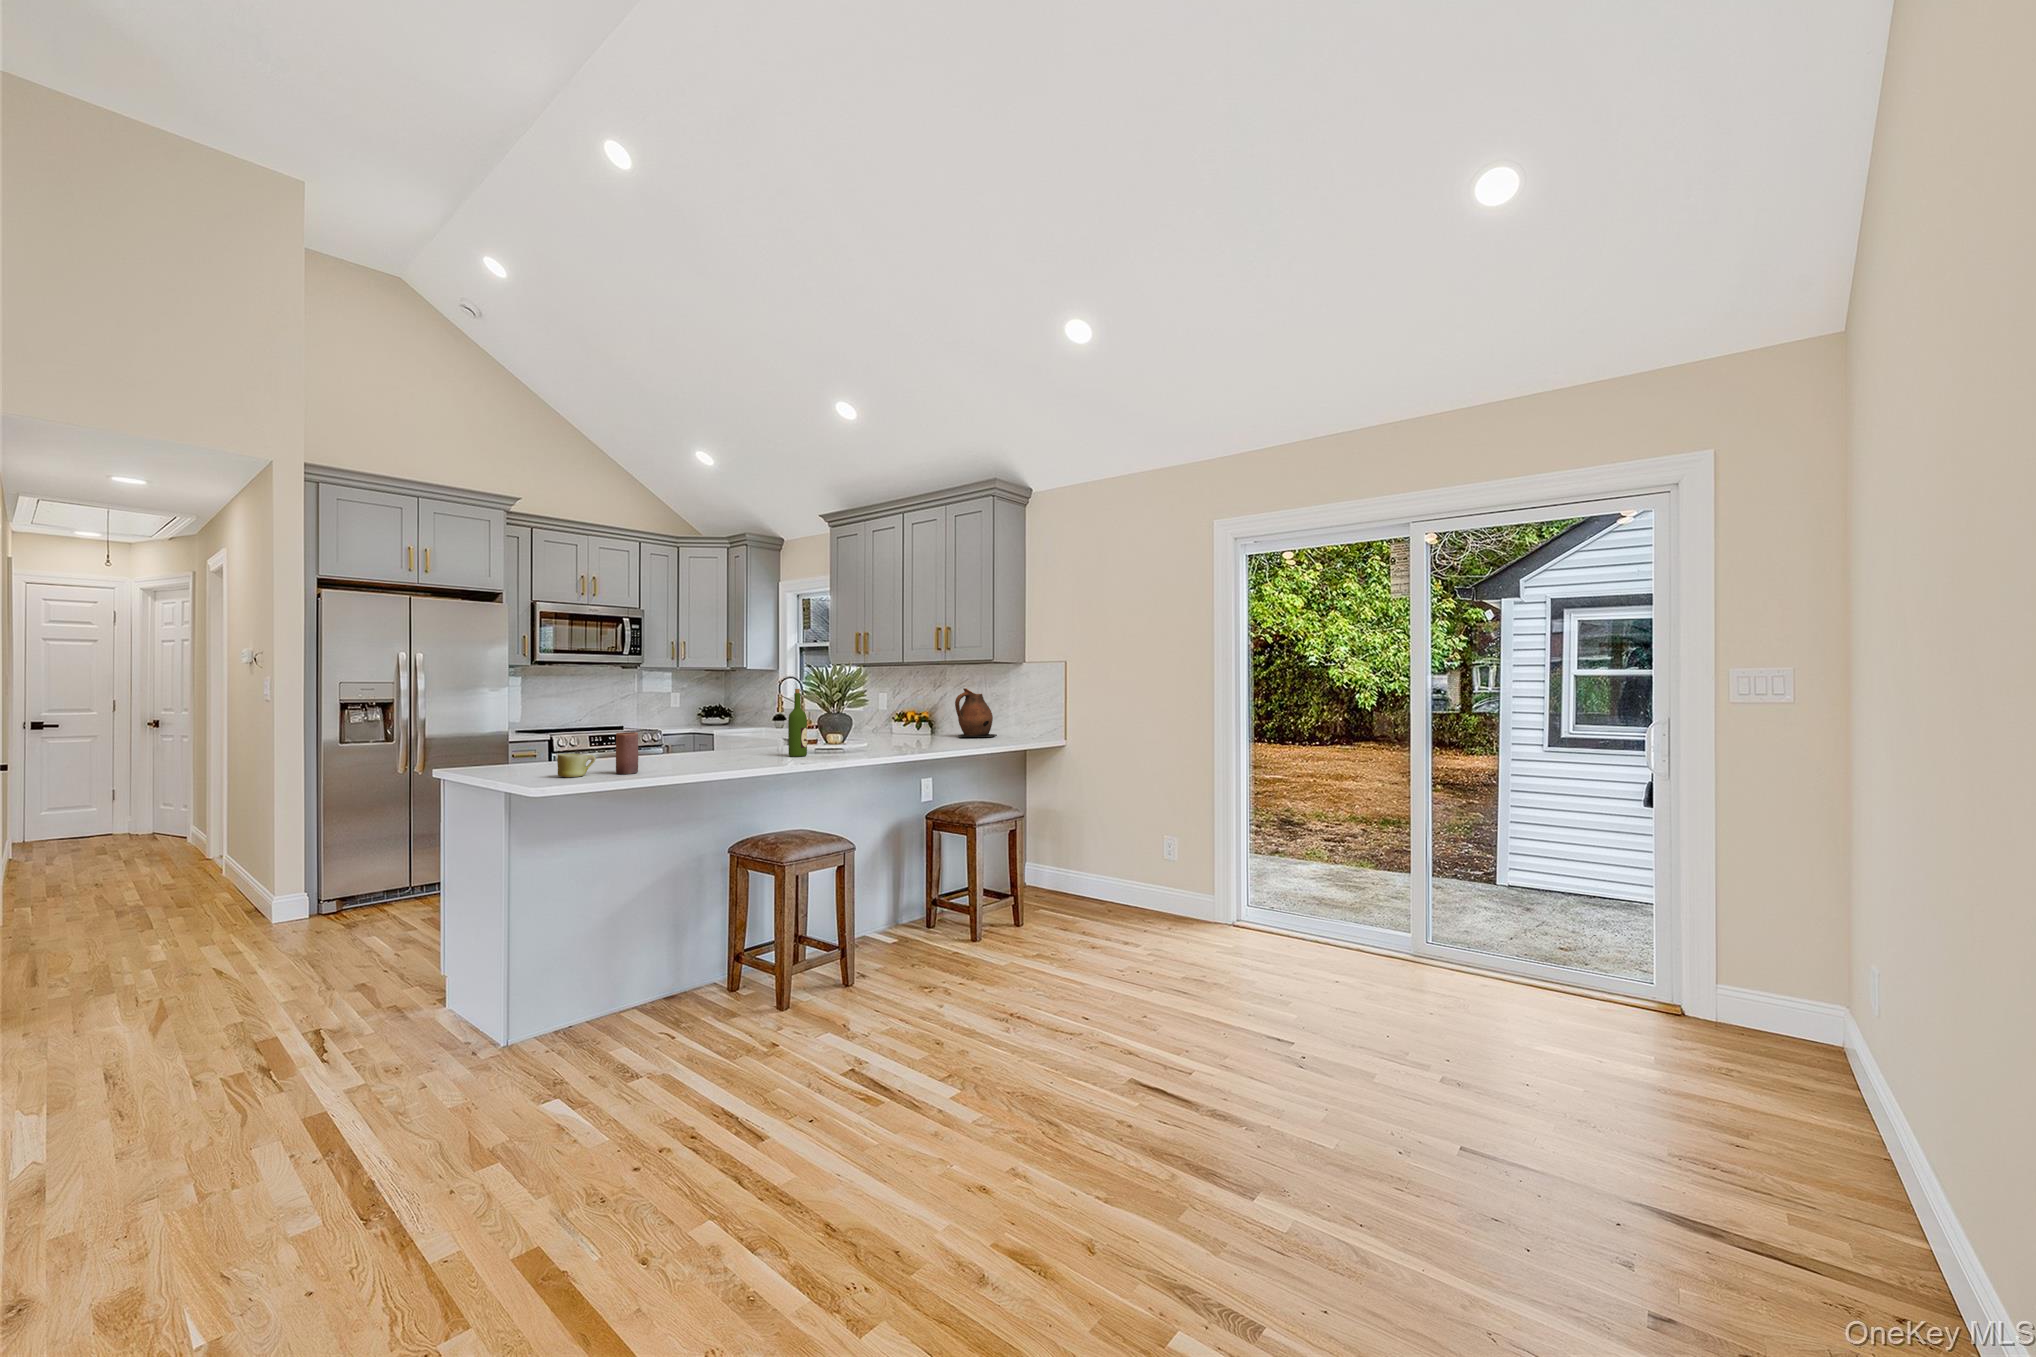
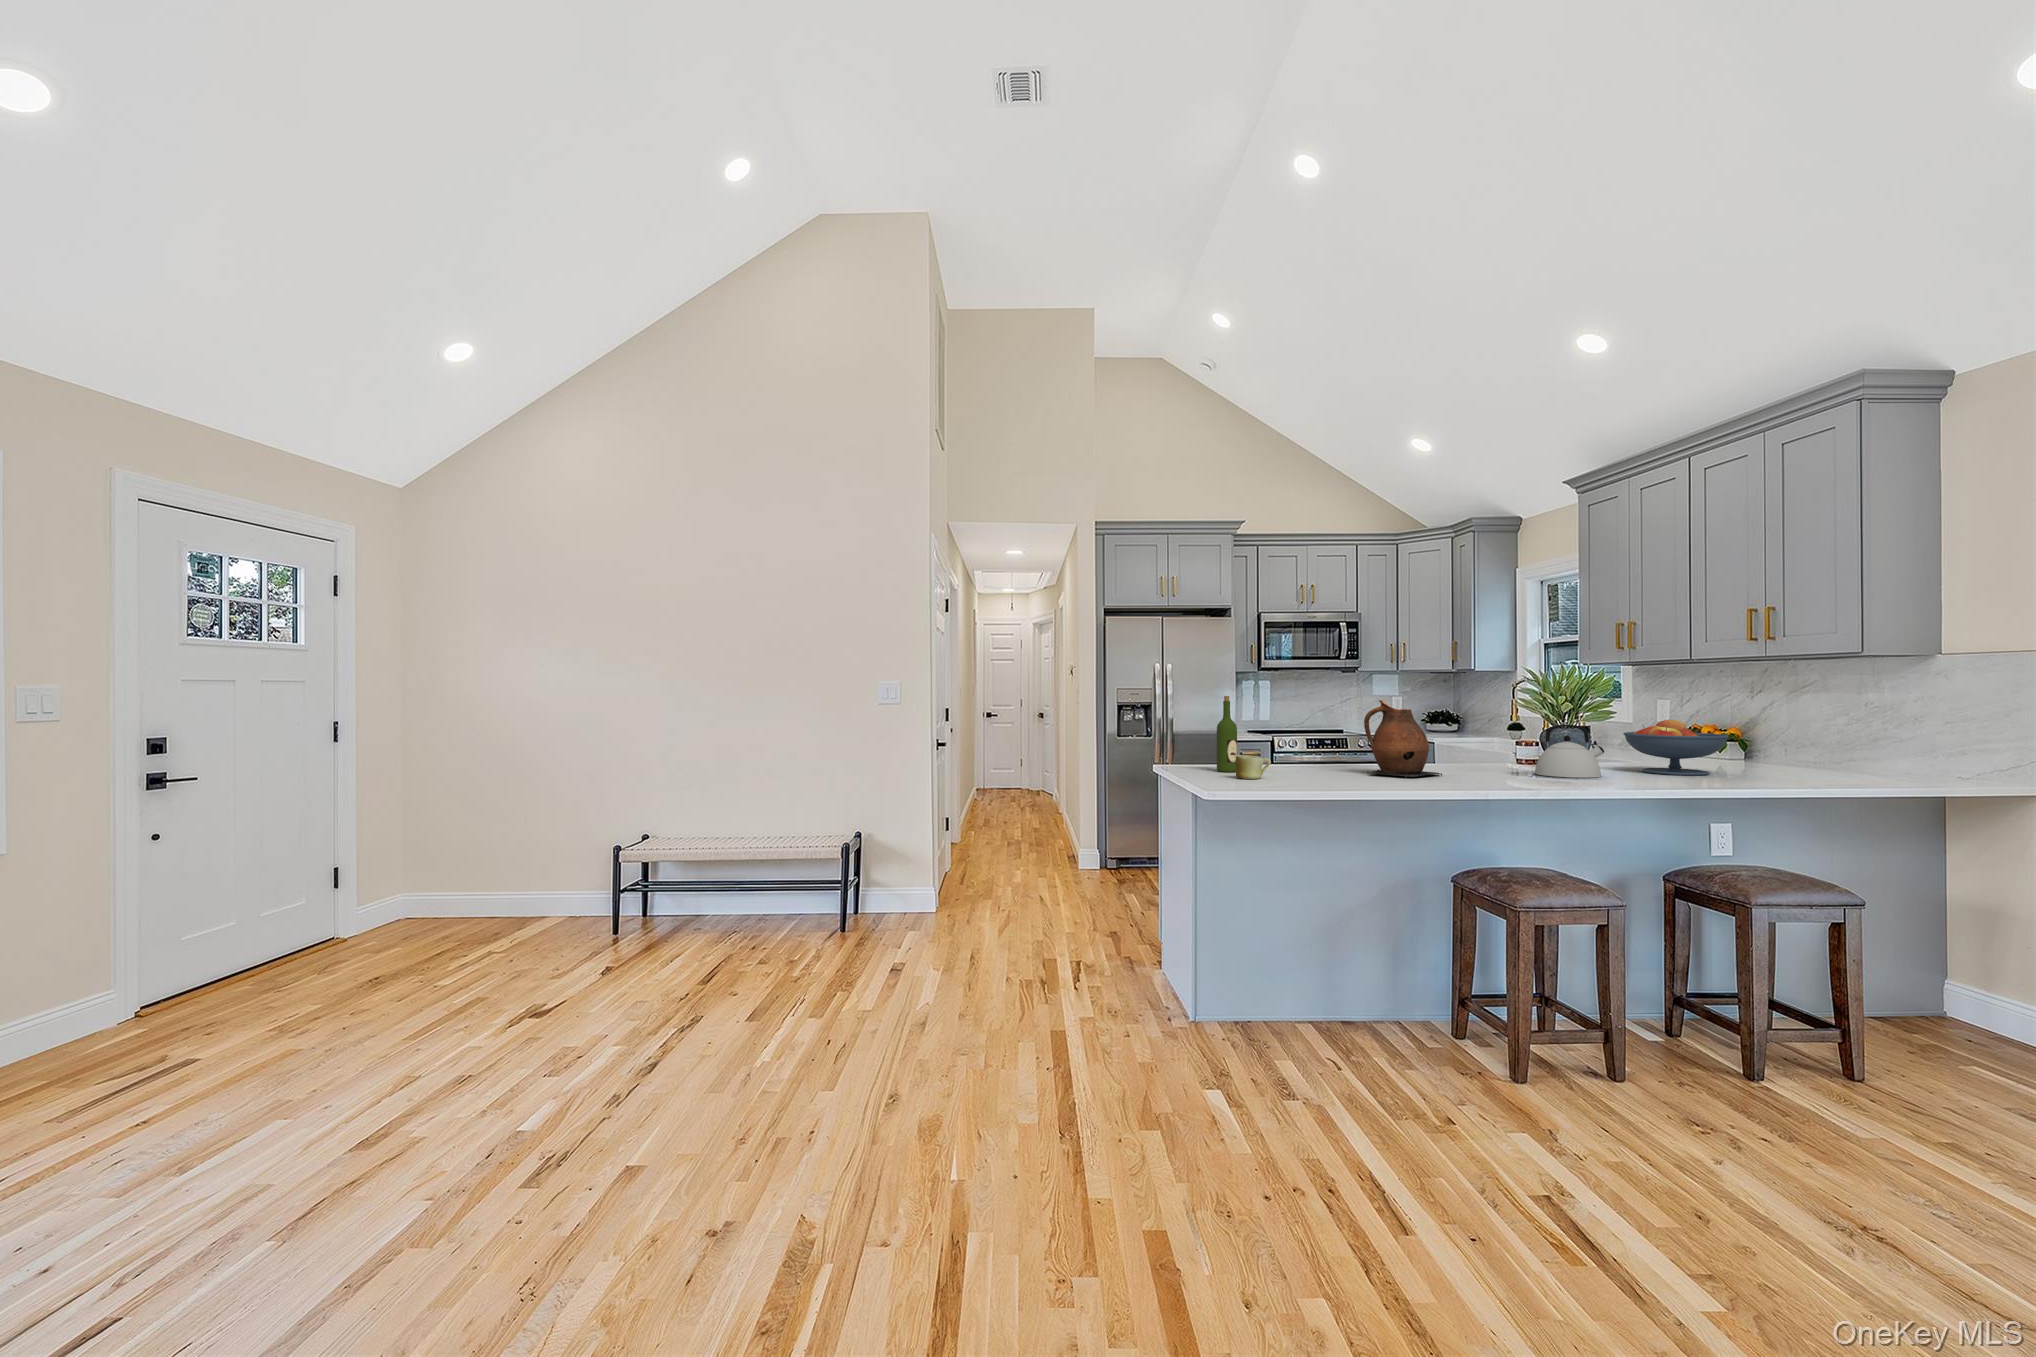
ceramic pitcher: present [955,688,997,737] -> present [1364,700,1442,778]
wine bottle: present [788,689,807,757] -> present [1217,696,1237,772]
fruit bowl: none [869,705,930,745] -> present [1623,719,1729,775]
kettle: none [813,712,860,753] -> present [1535,725,1604,778]
candle: present [616,732,638,774] -> none [1290,737,1312,781]

